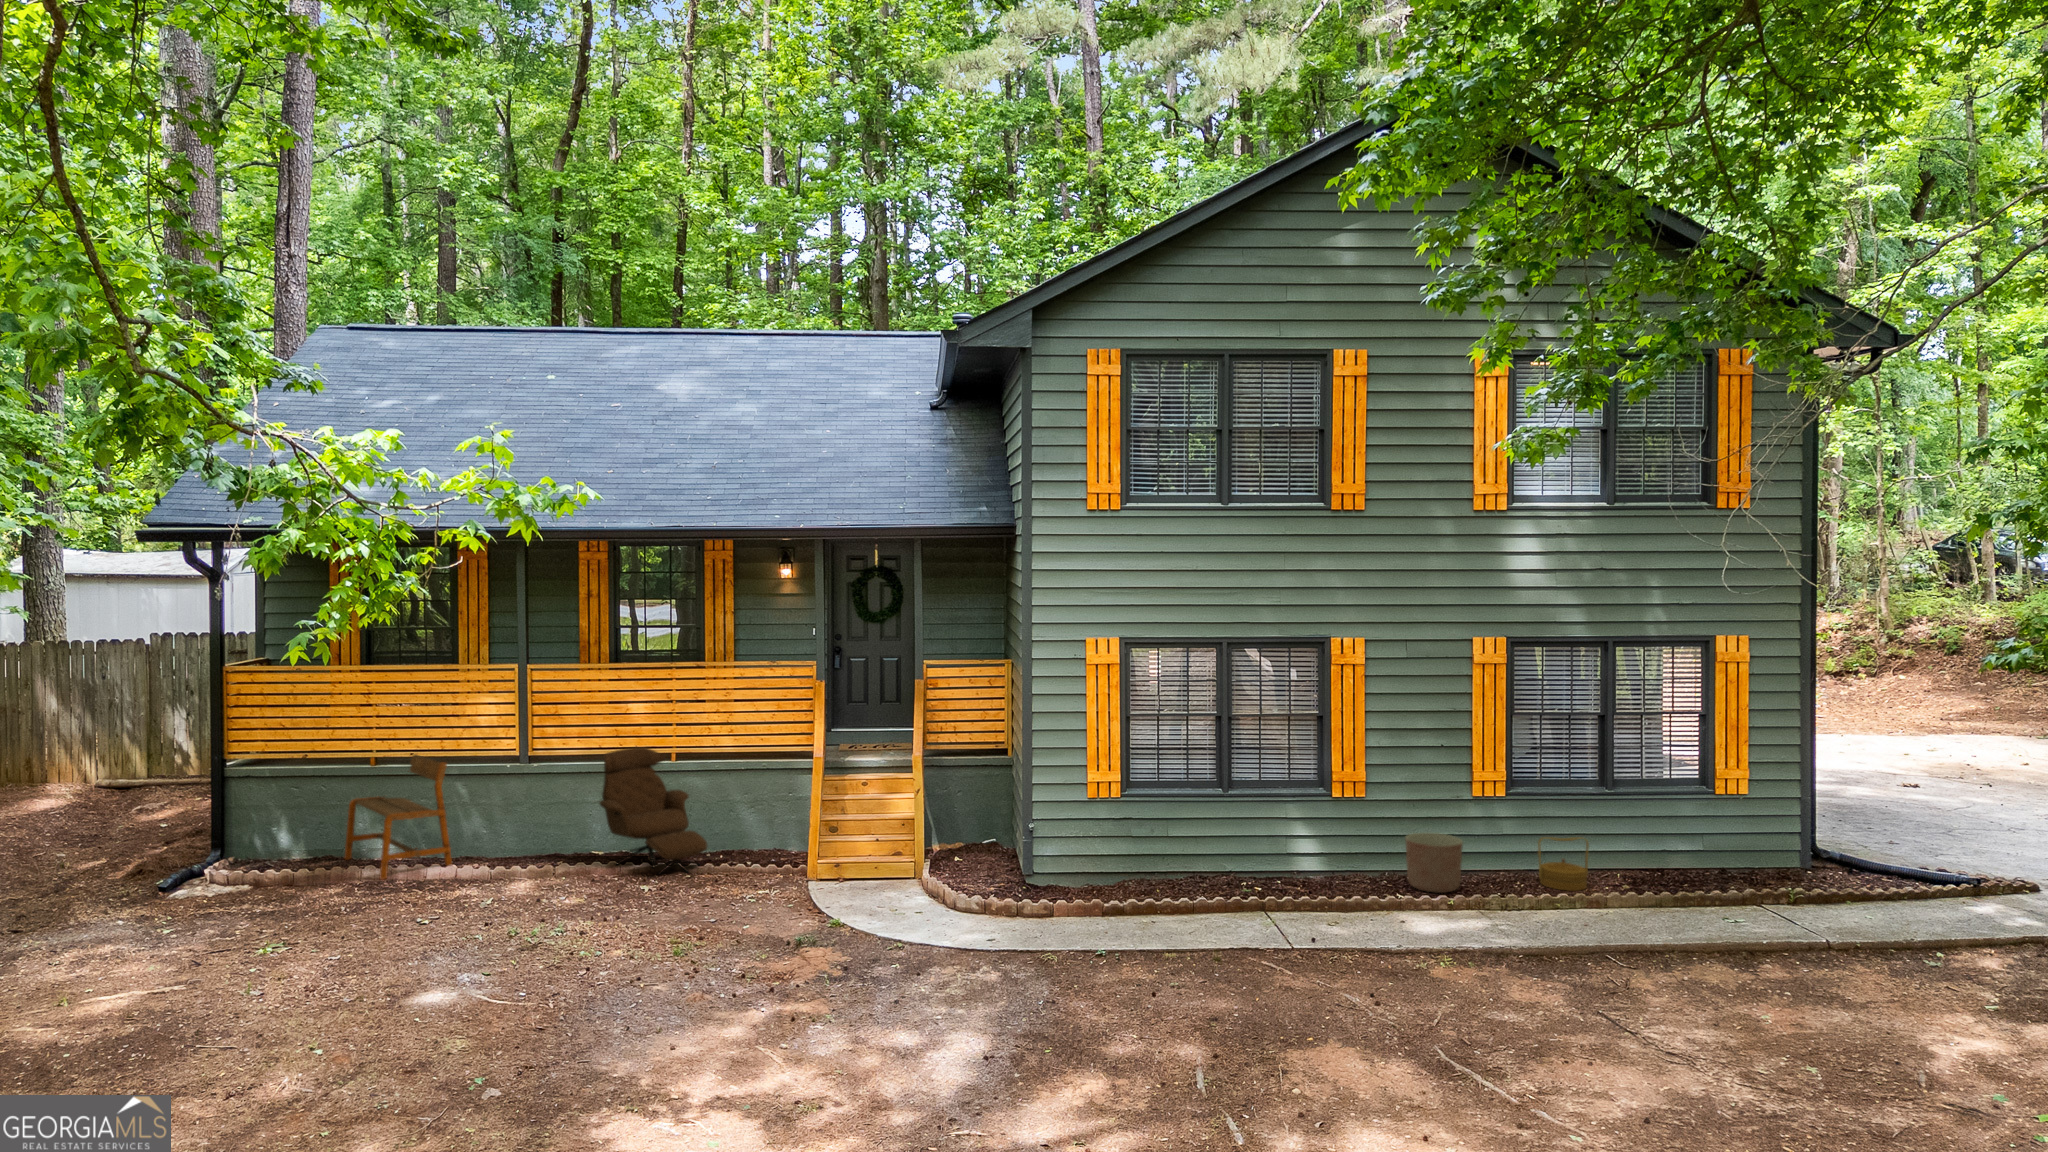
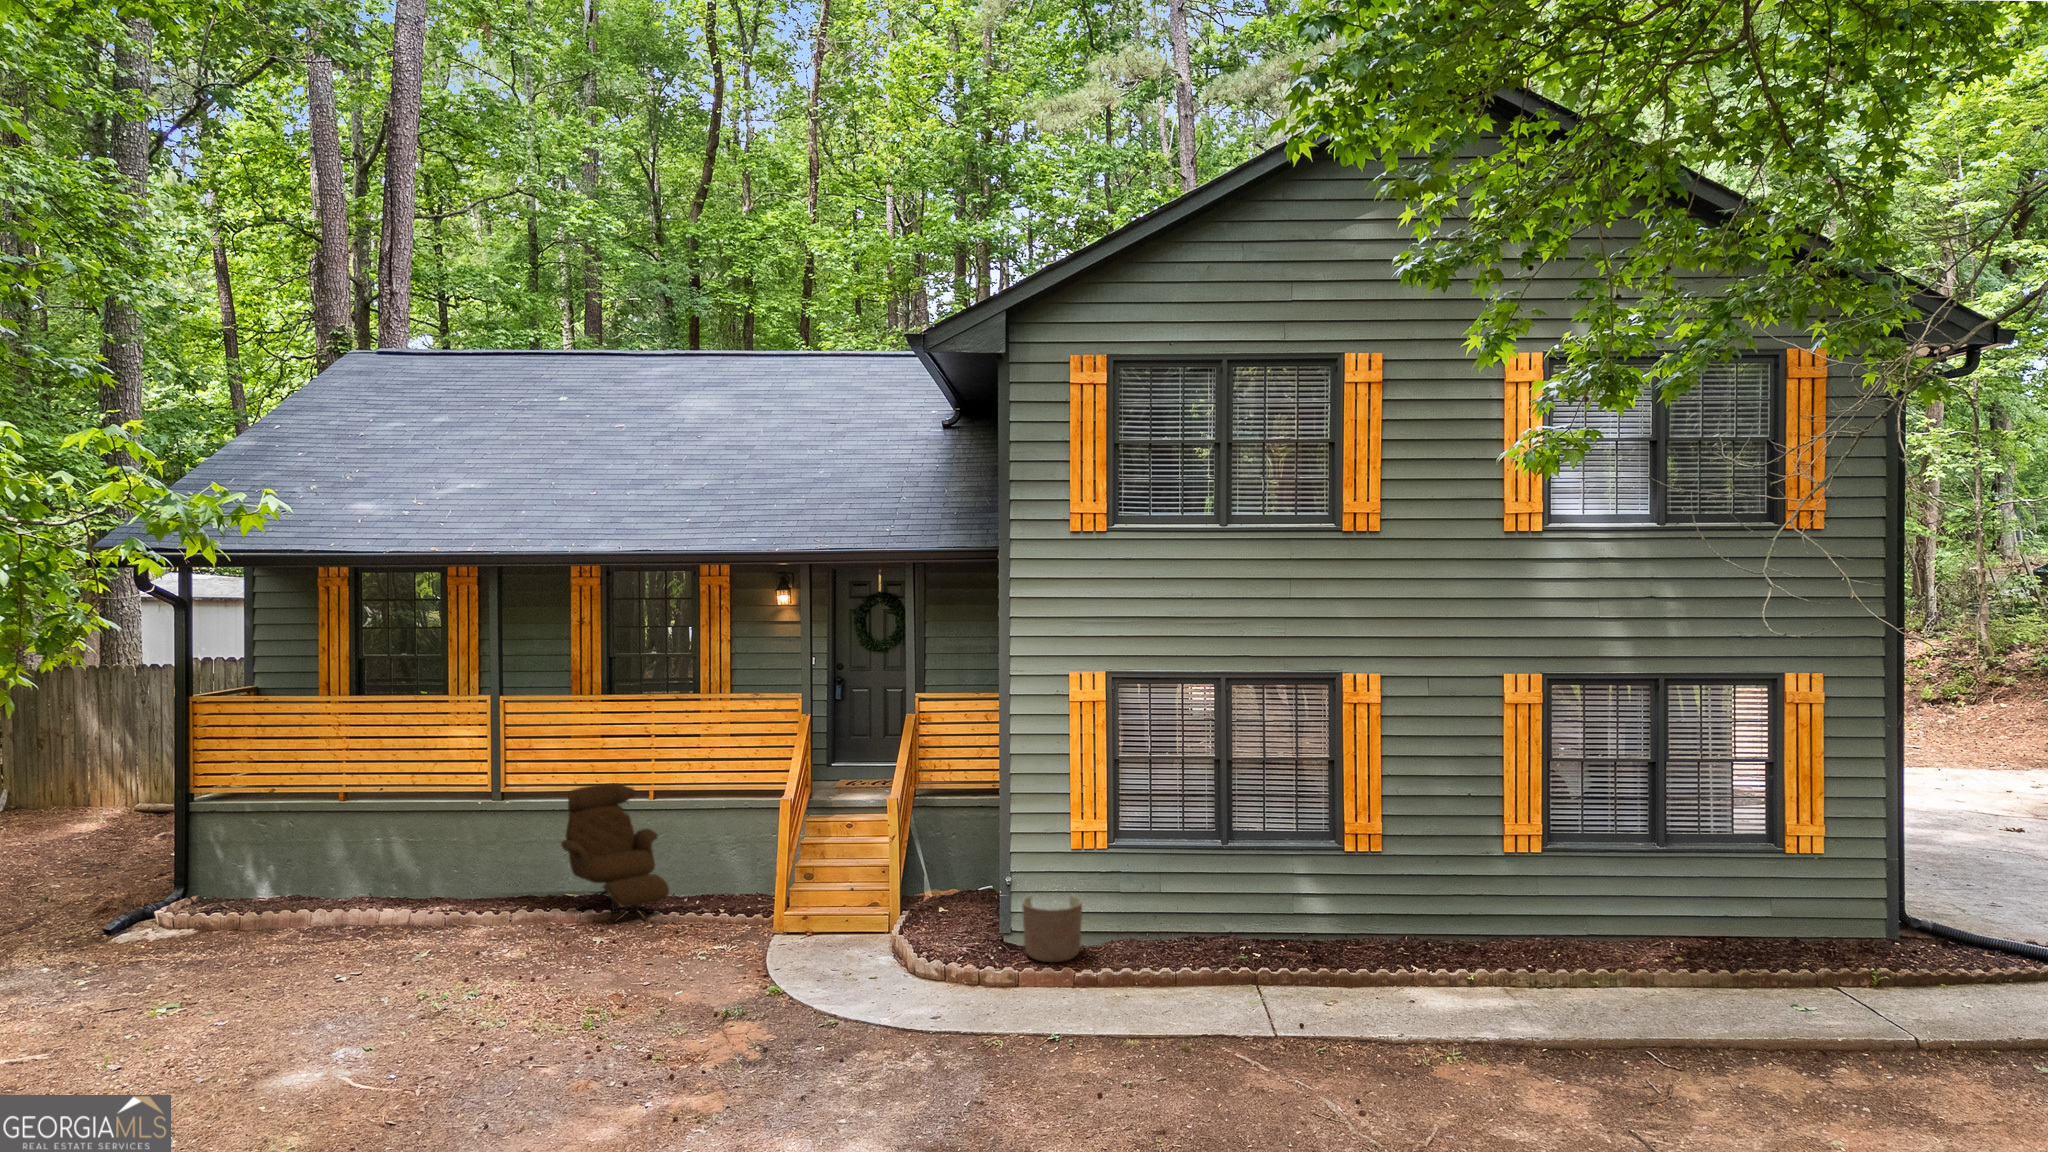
bench: present [344,753,452,880] -> none [307,784,411,922]
planter: present [1405,833,1463,893] -> present [1022,895,1082,962]
woven basket: present [1538,837,1589,891] -> none [1579,903,1639,966]

